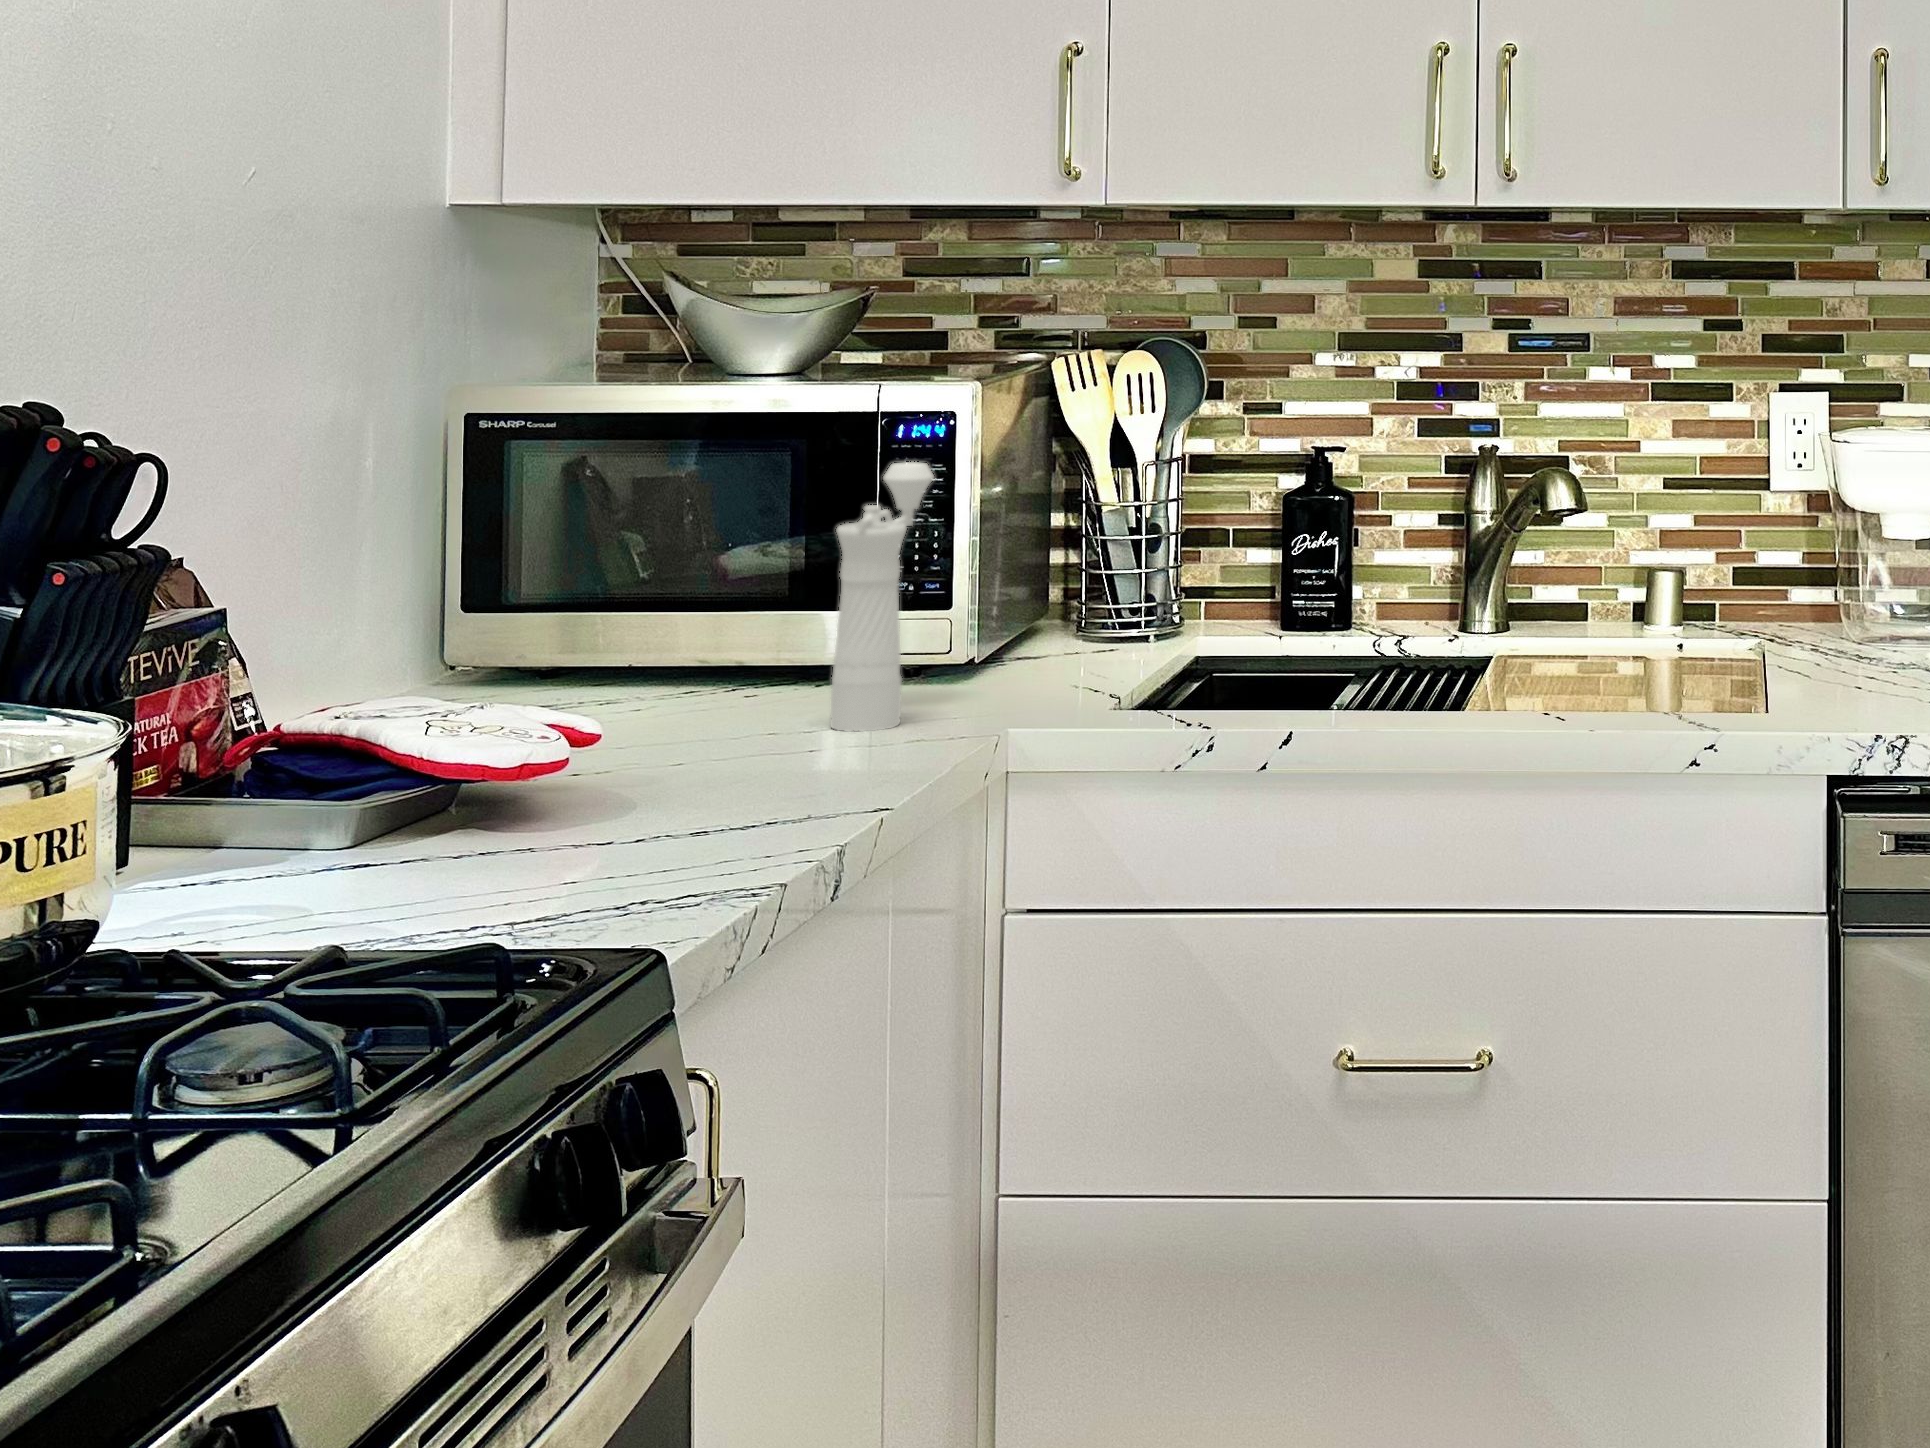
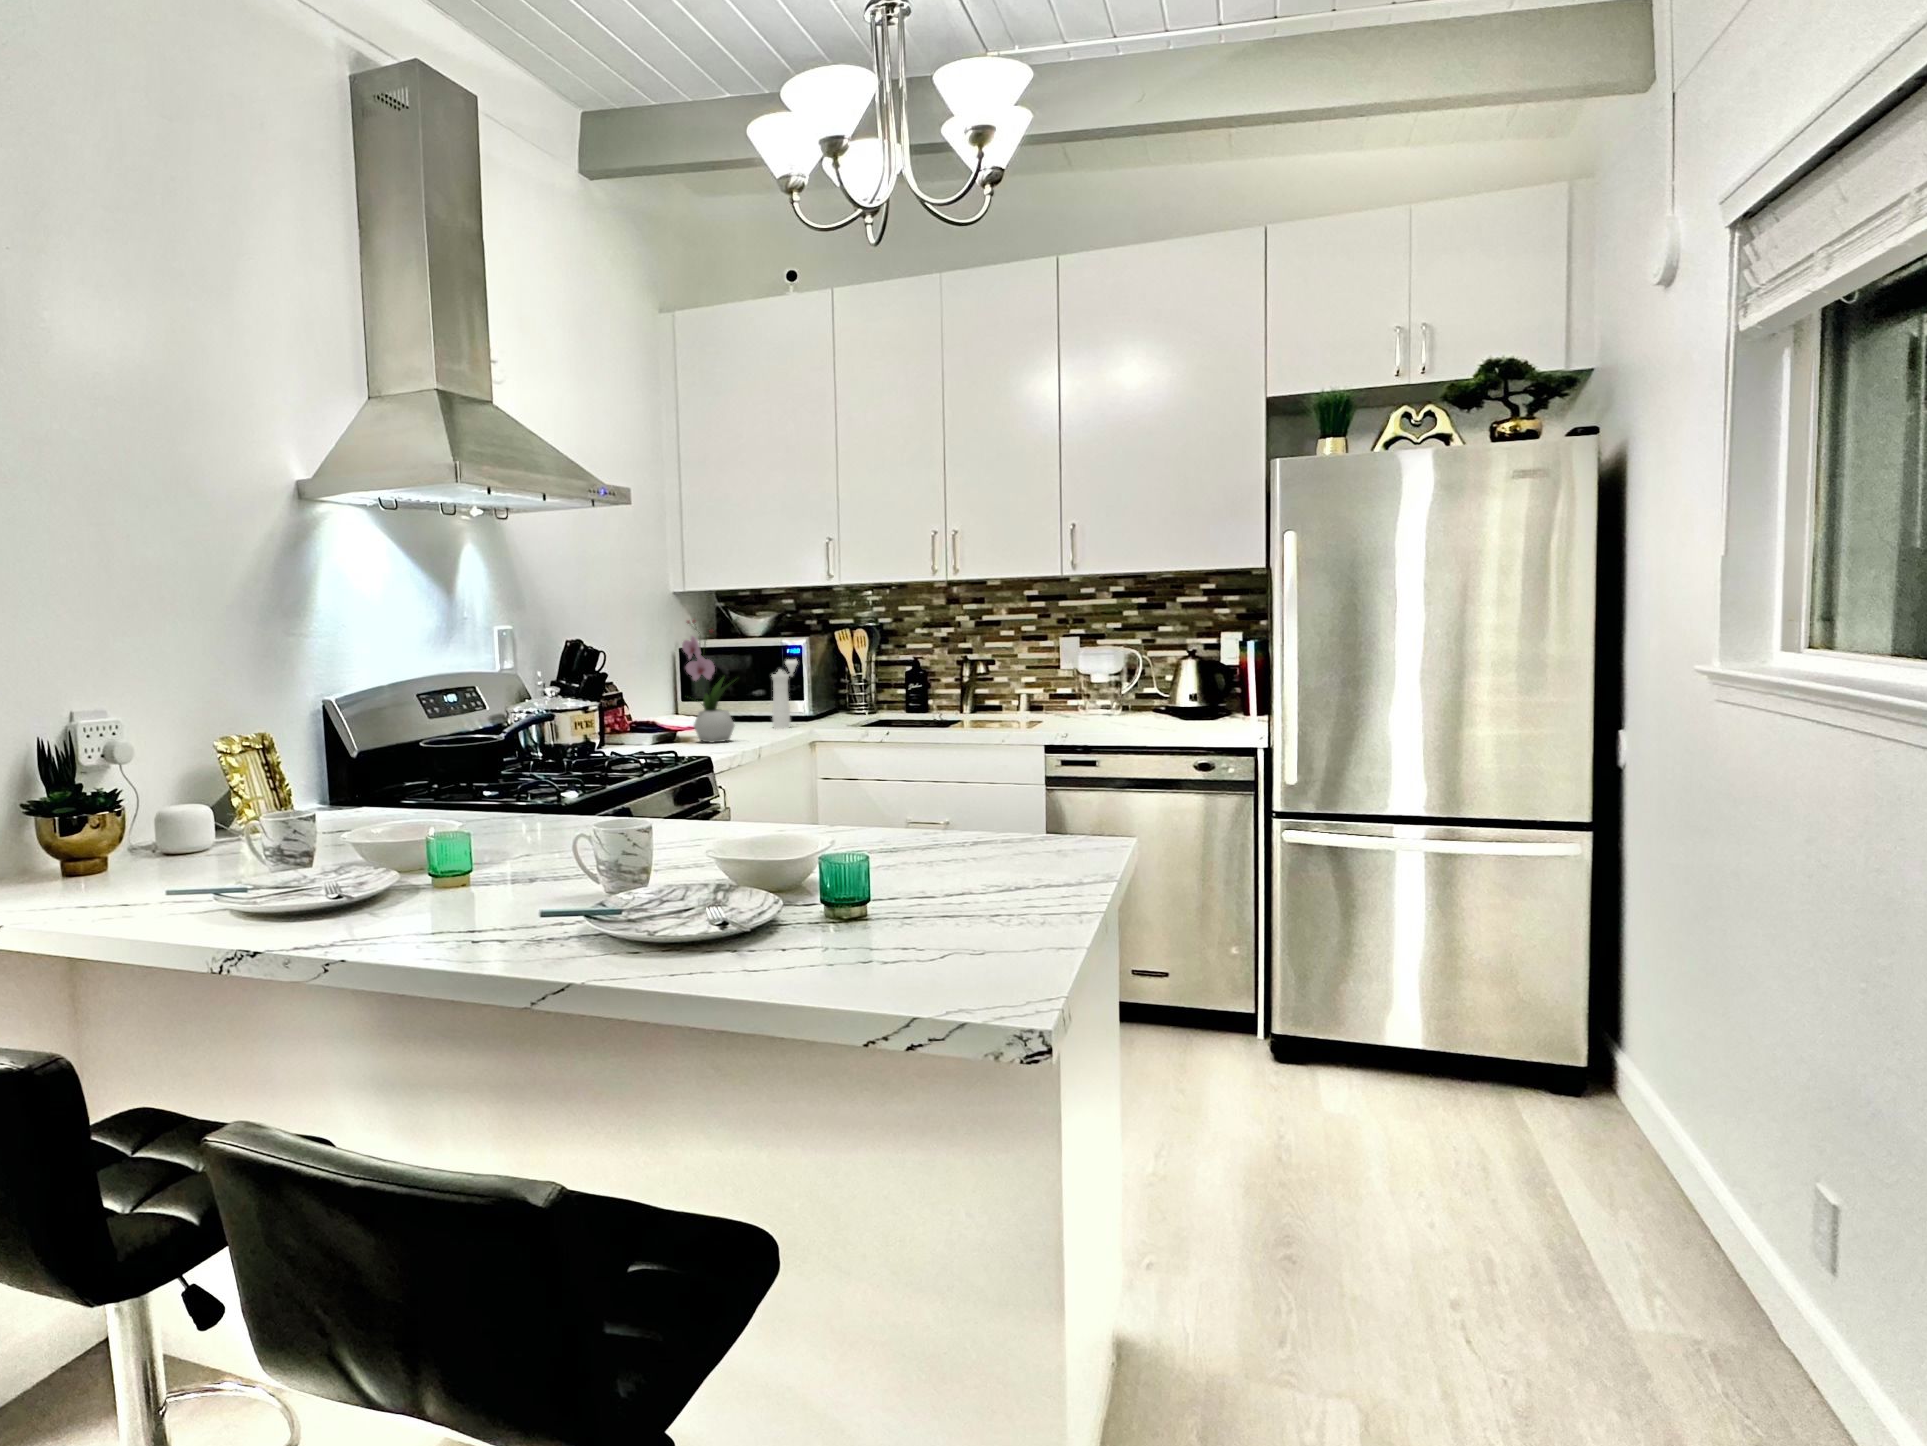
flower arrangement: none [486,337,742,870] -> present [682,620,735,743]

